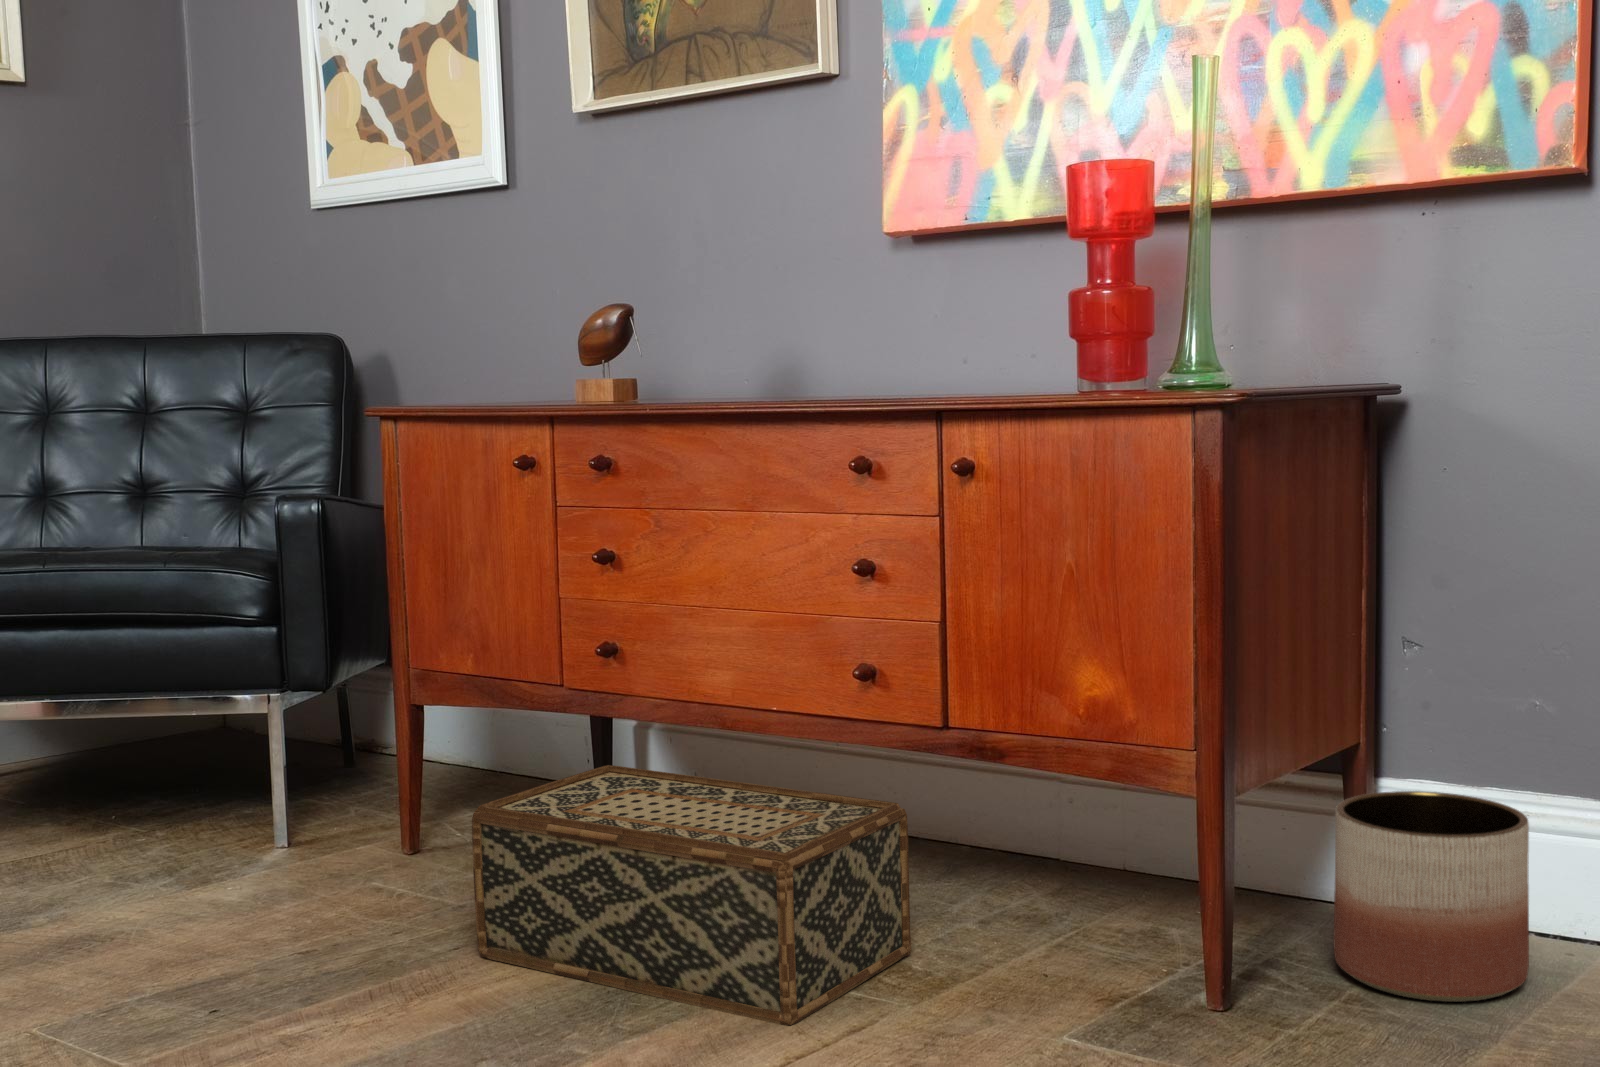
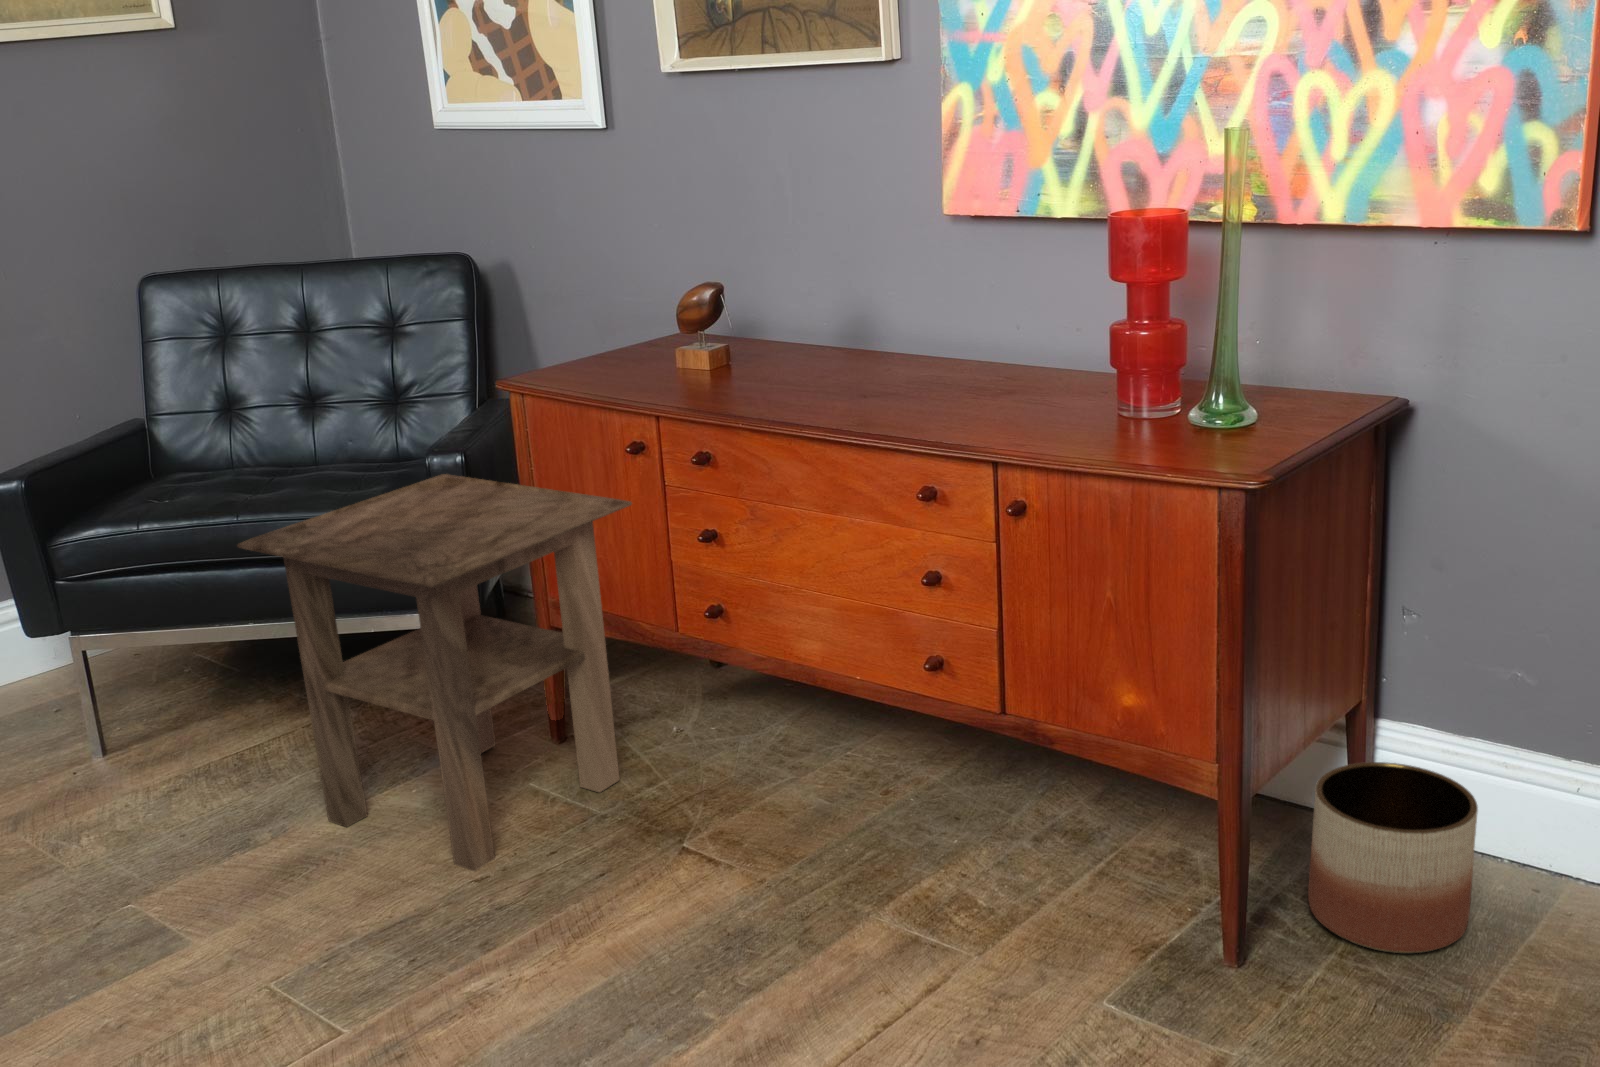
side table: none [39,521,522,958] -> present [237,474,632,871]
woven basket: present [472,765,911,1025] -> none [602,705,960,967]

